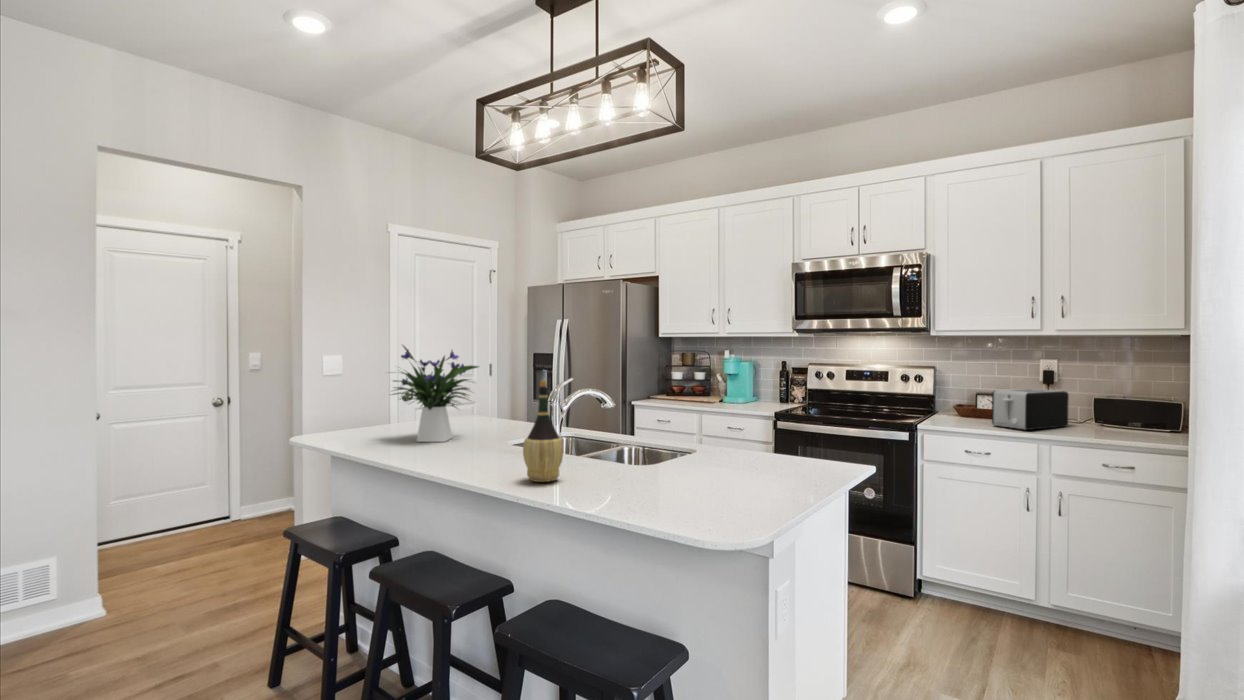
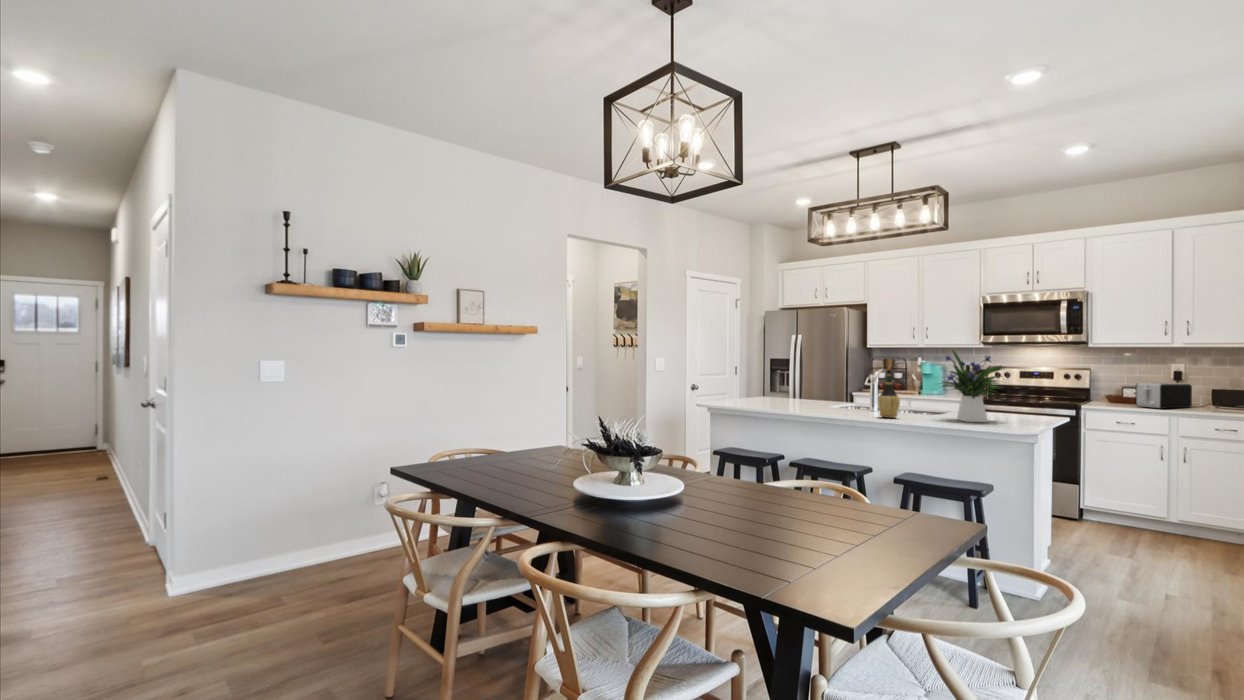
flower arrangement: present [392,346,478,442] -> present [943,351,1004,422]

